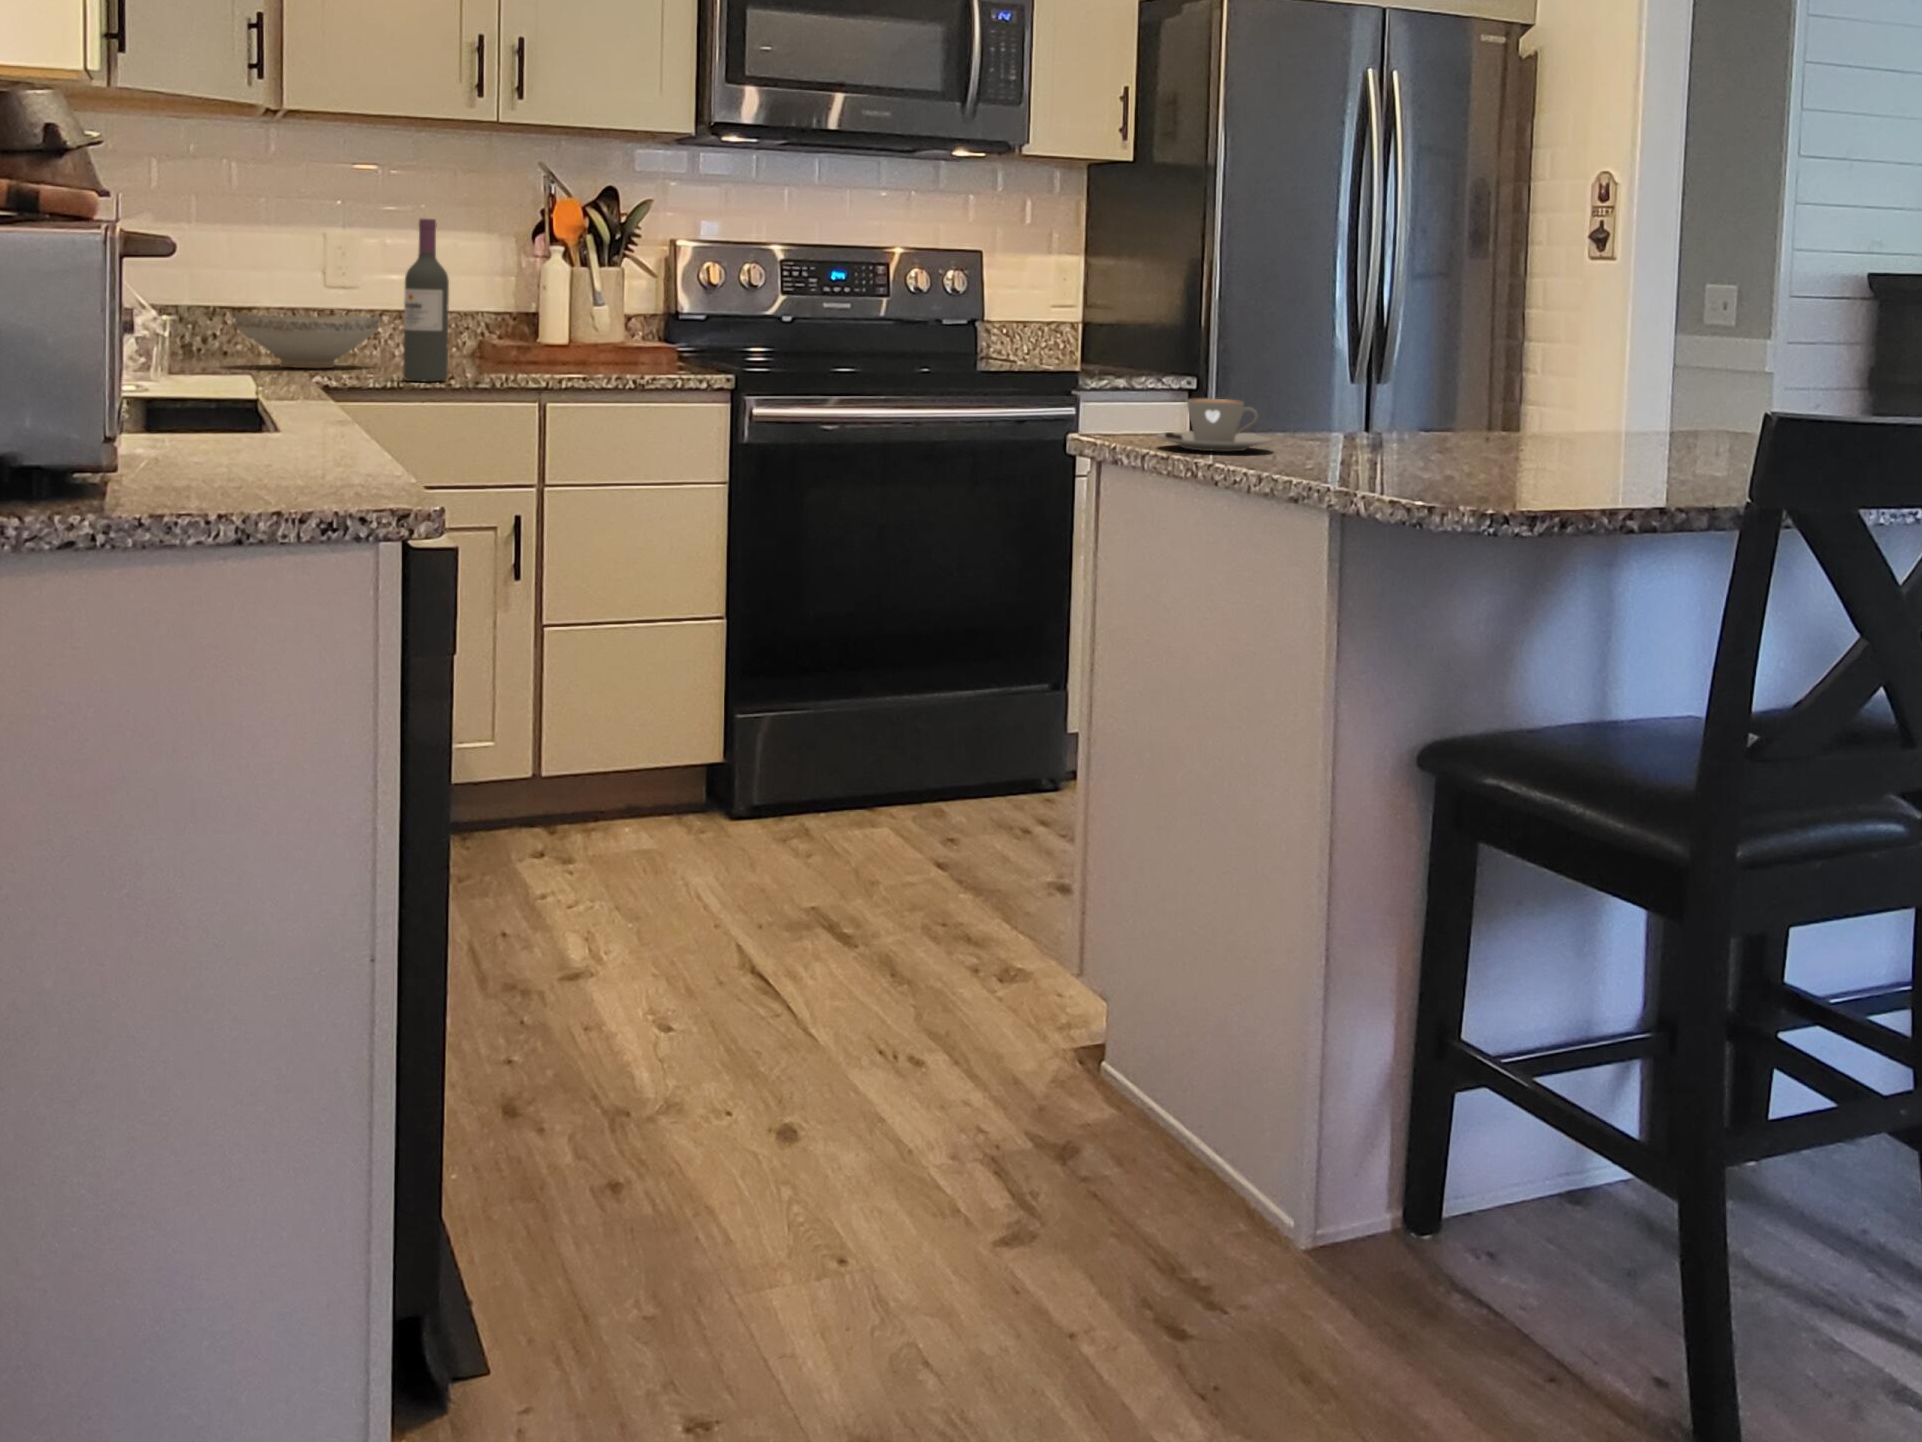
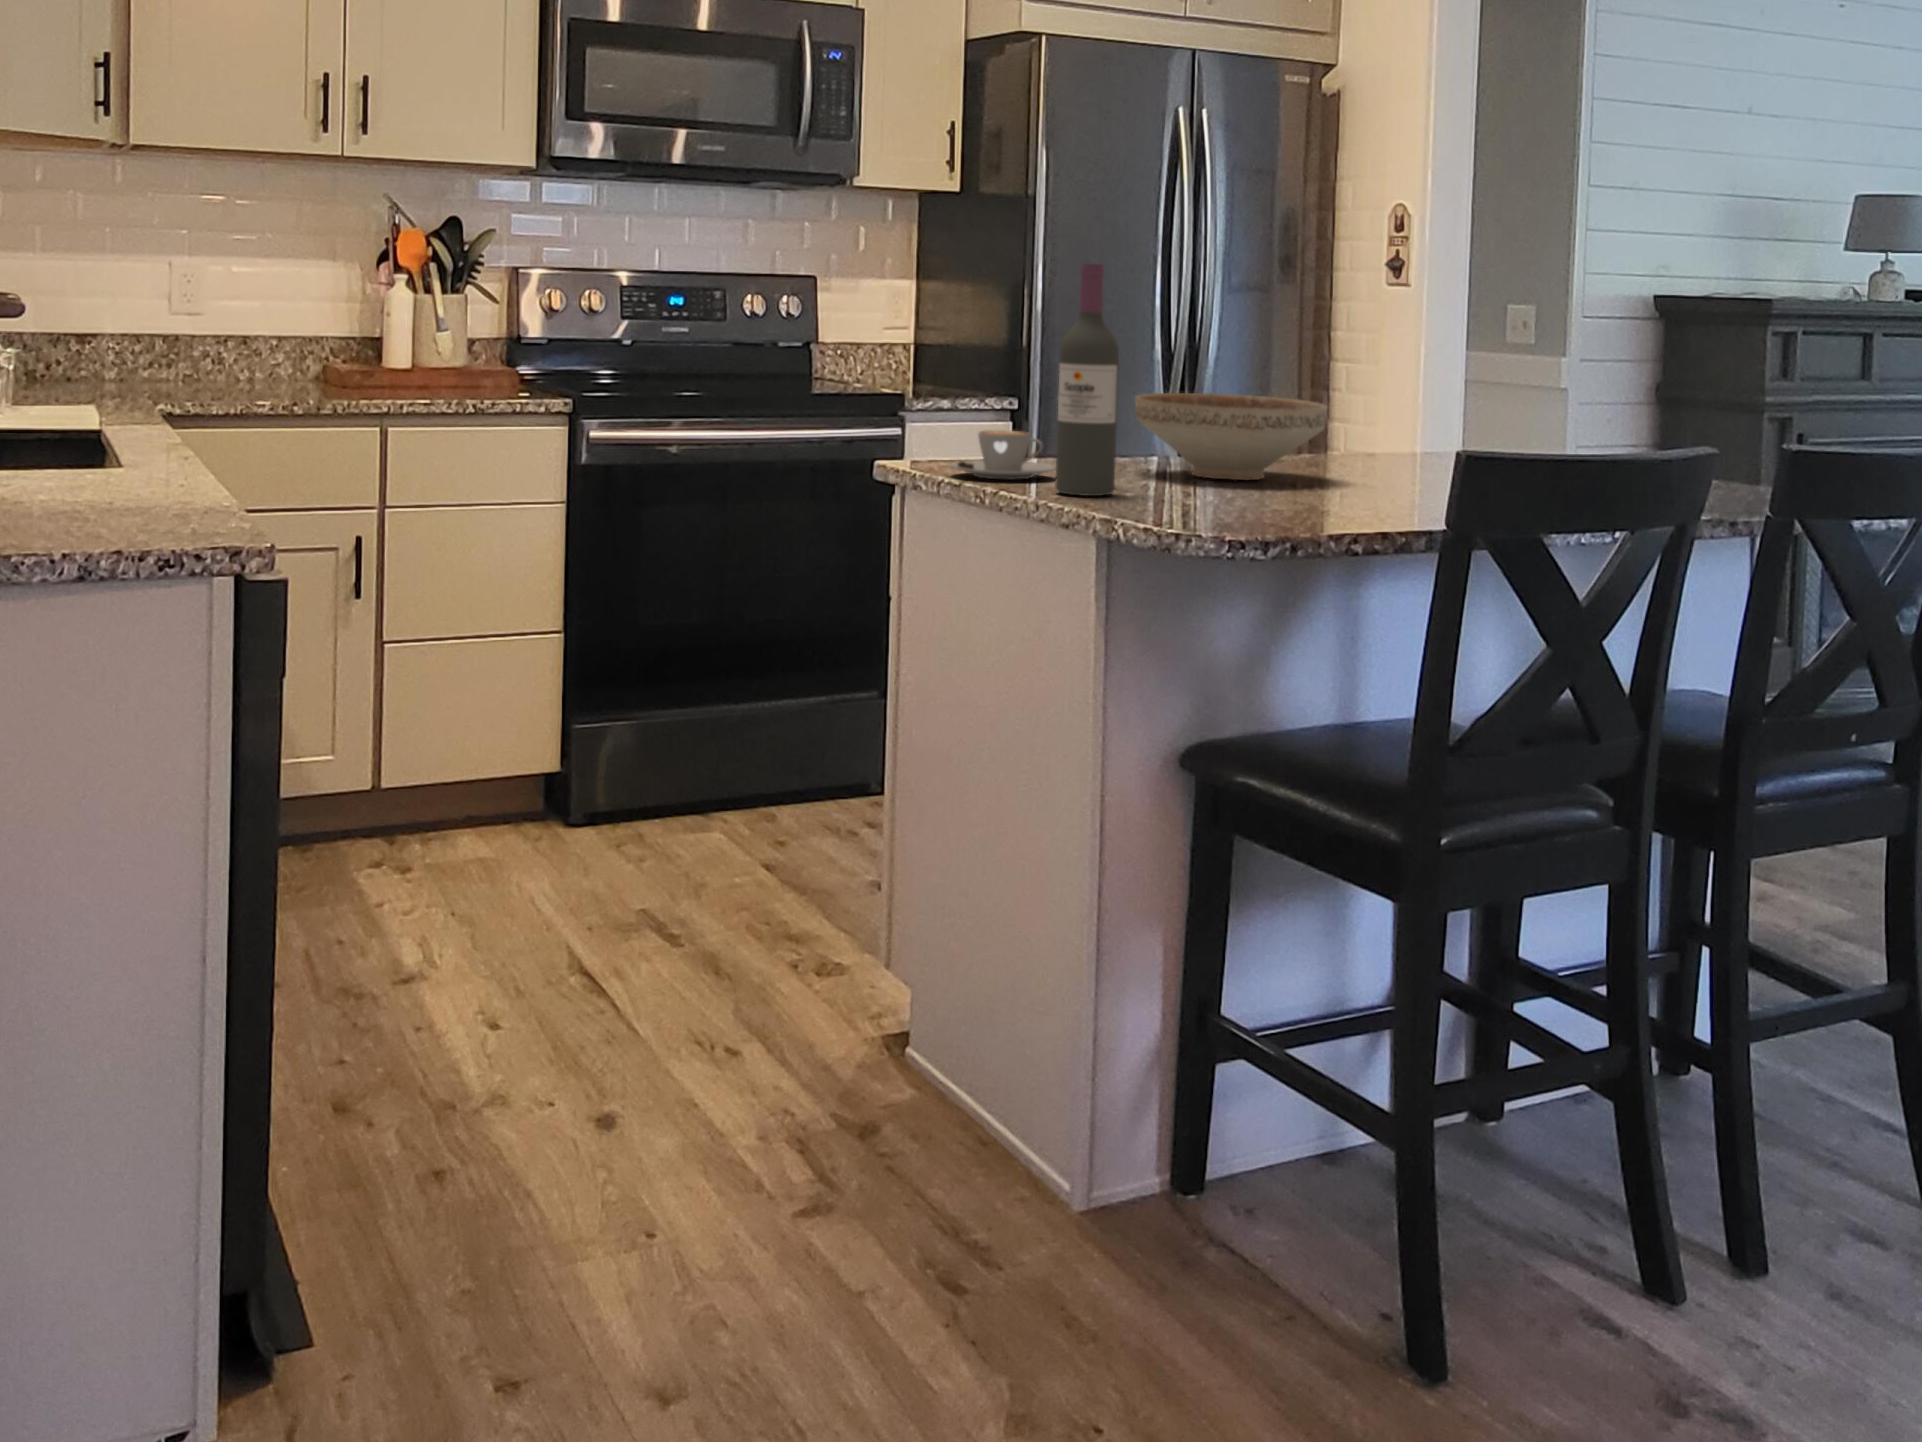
wine bottle: present [403,219,449,382] -> present [1056,264,1119,496]
decorative bowl: present [235,312,380,368] -> present [1135,393,1327,480]

